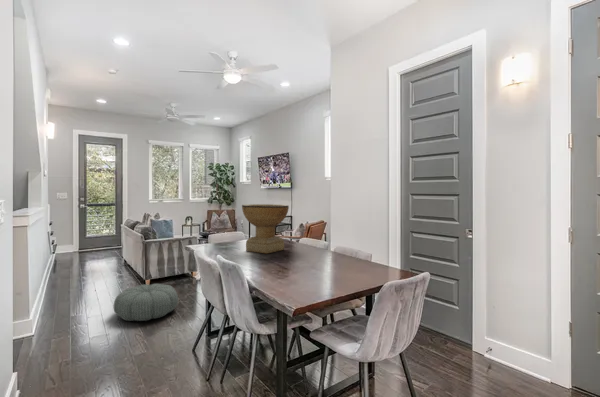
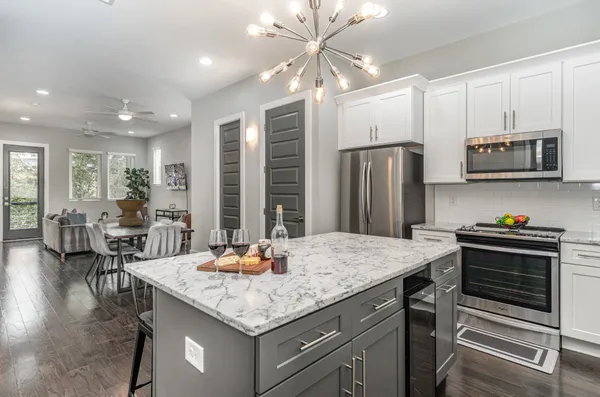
pouf: present [114,284,178,321] -> none [36,251,81,271]

